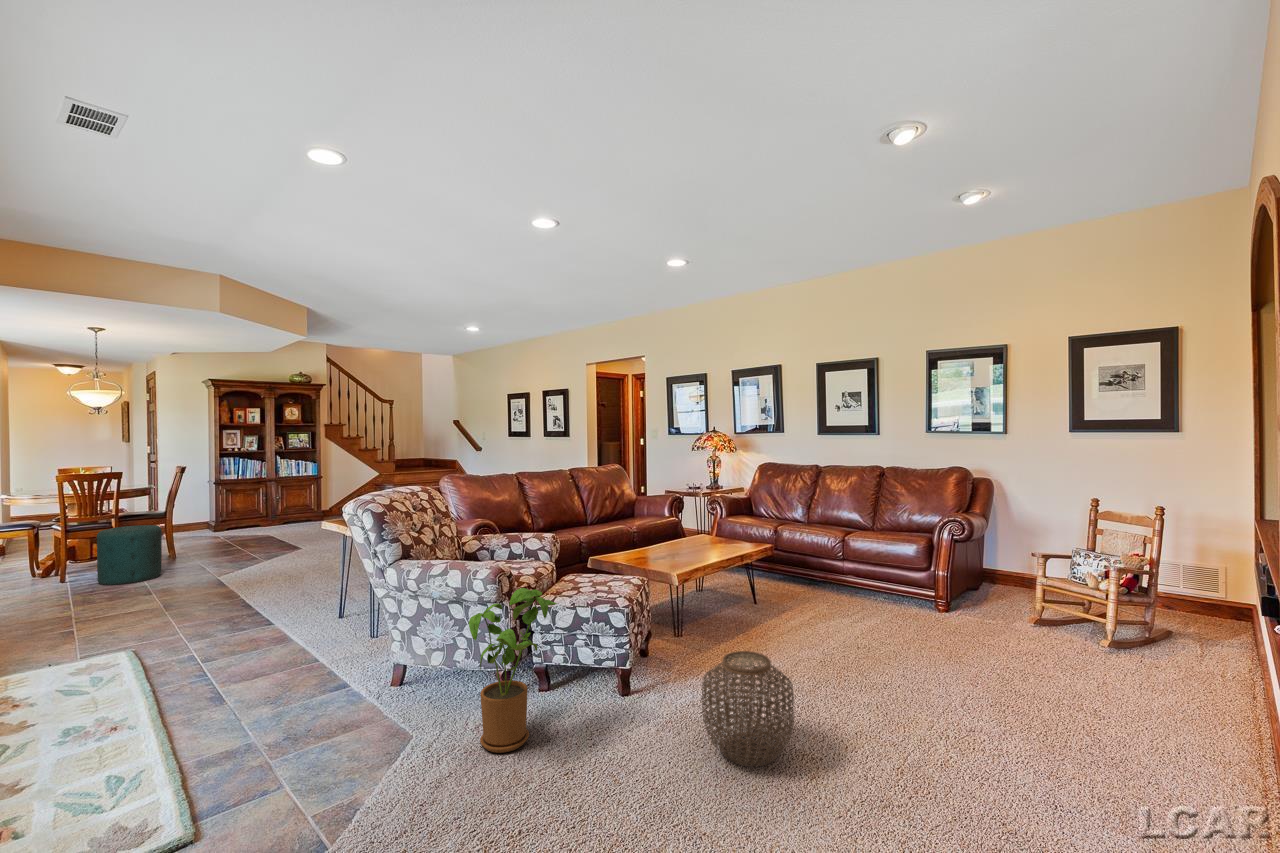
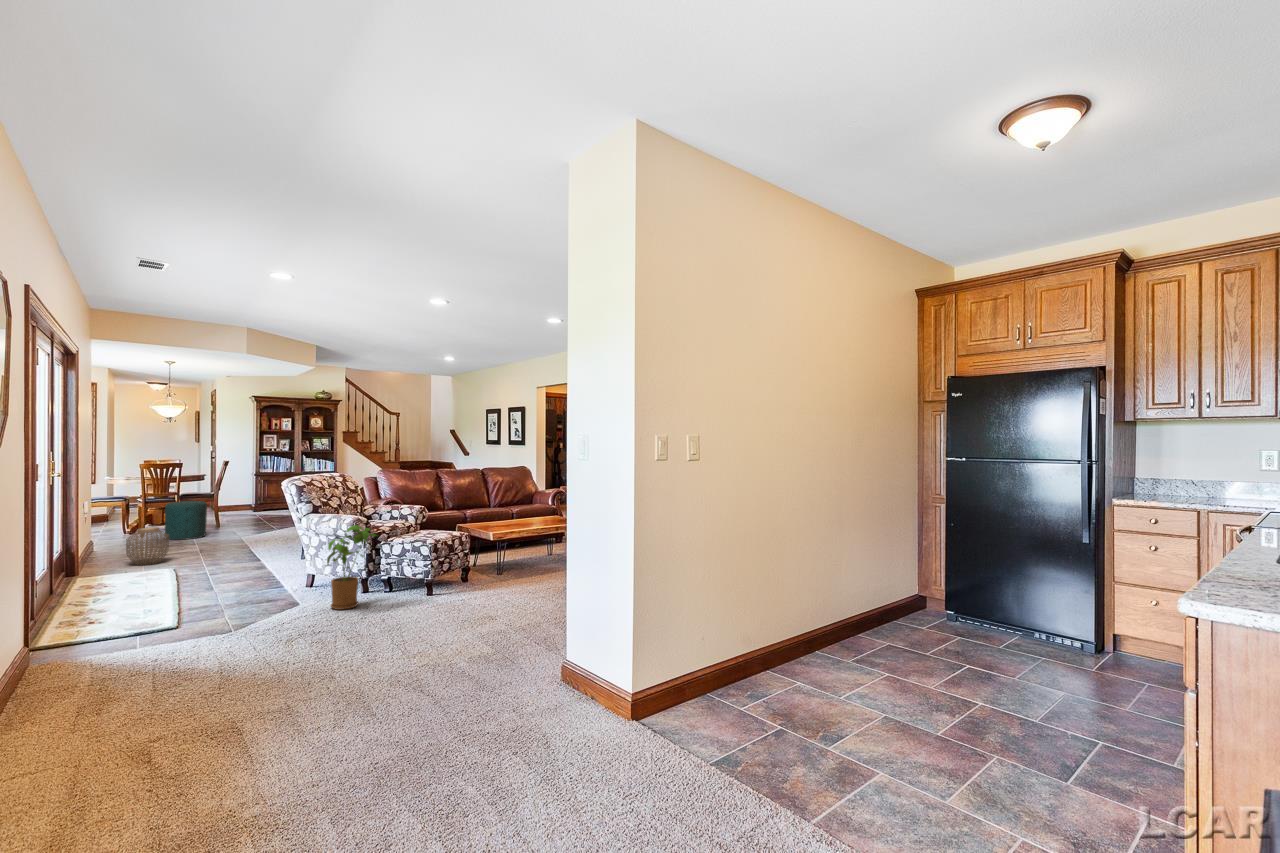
woven basket: present [702,651,794,767] -> present [126,527,169,565]

